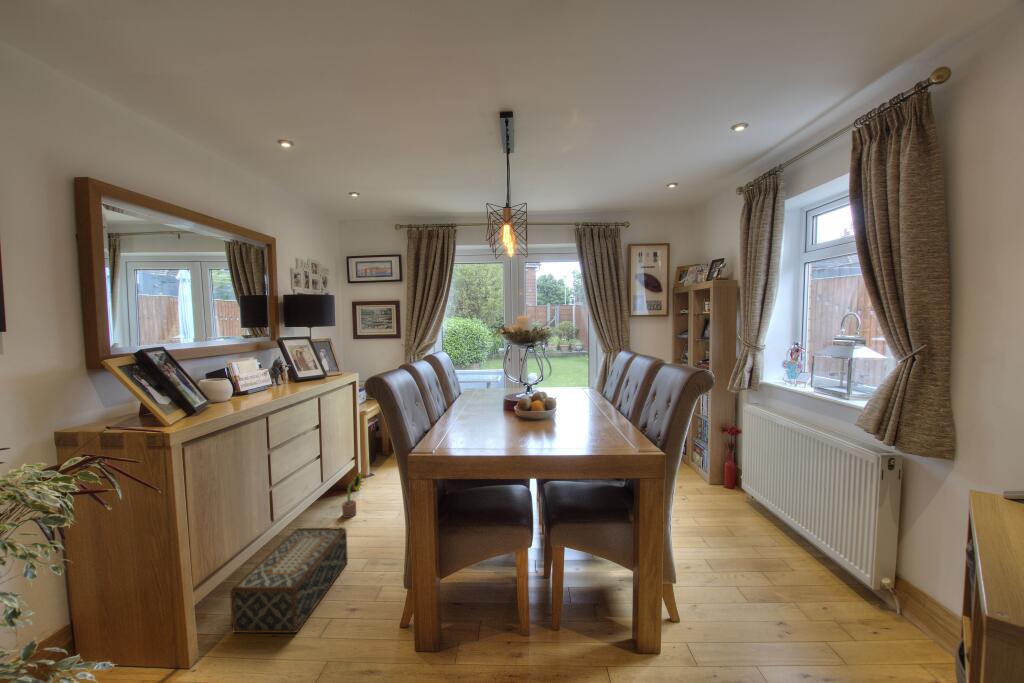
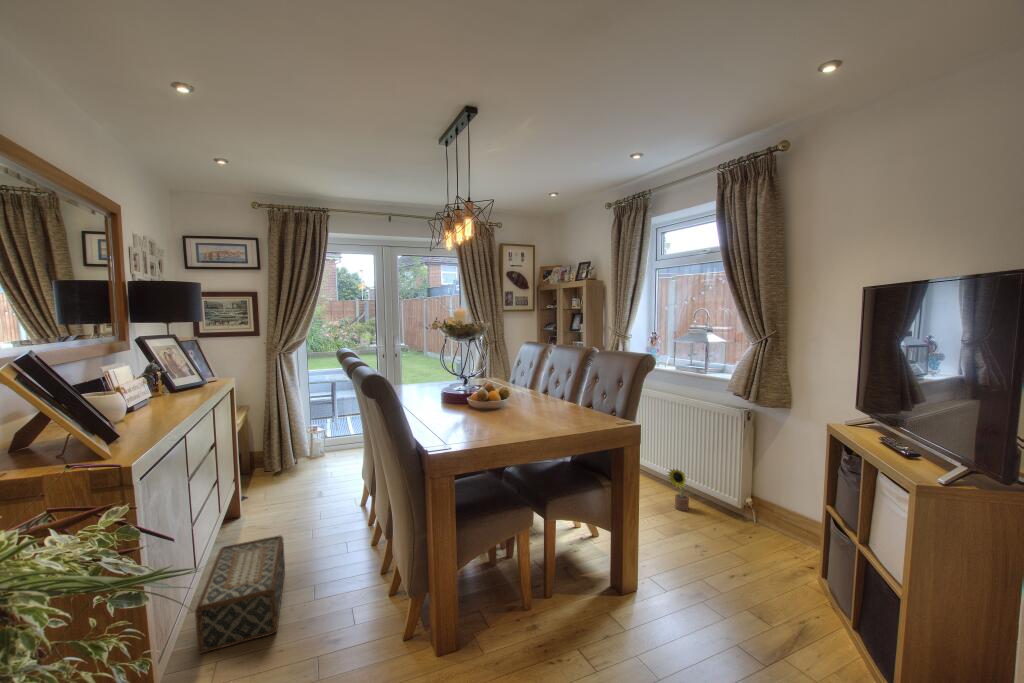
decorative plant: present [342,472,364,518] -> present [667,469,689,511]

